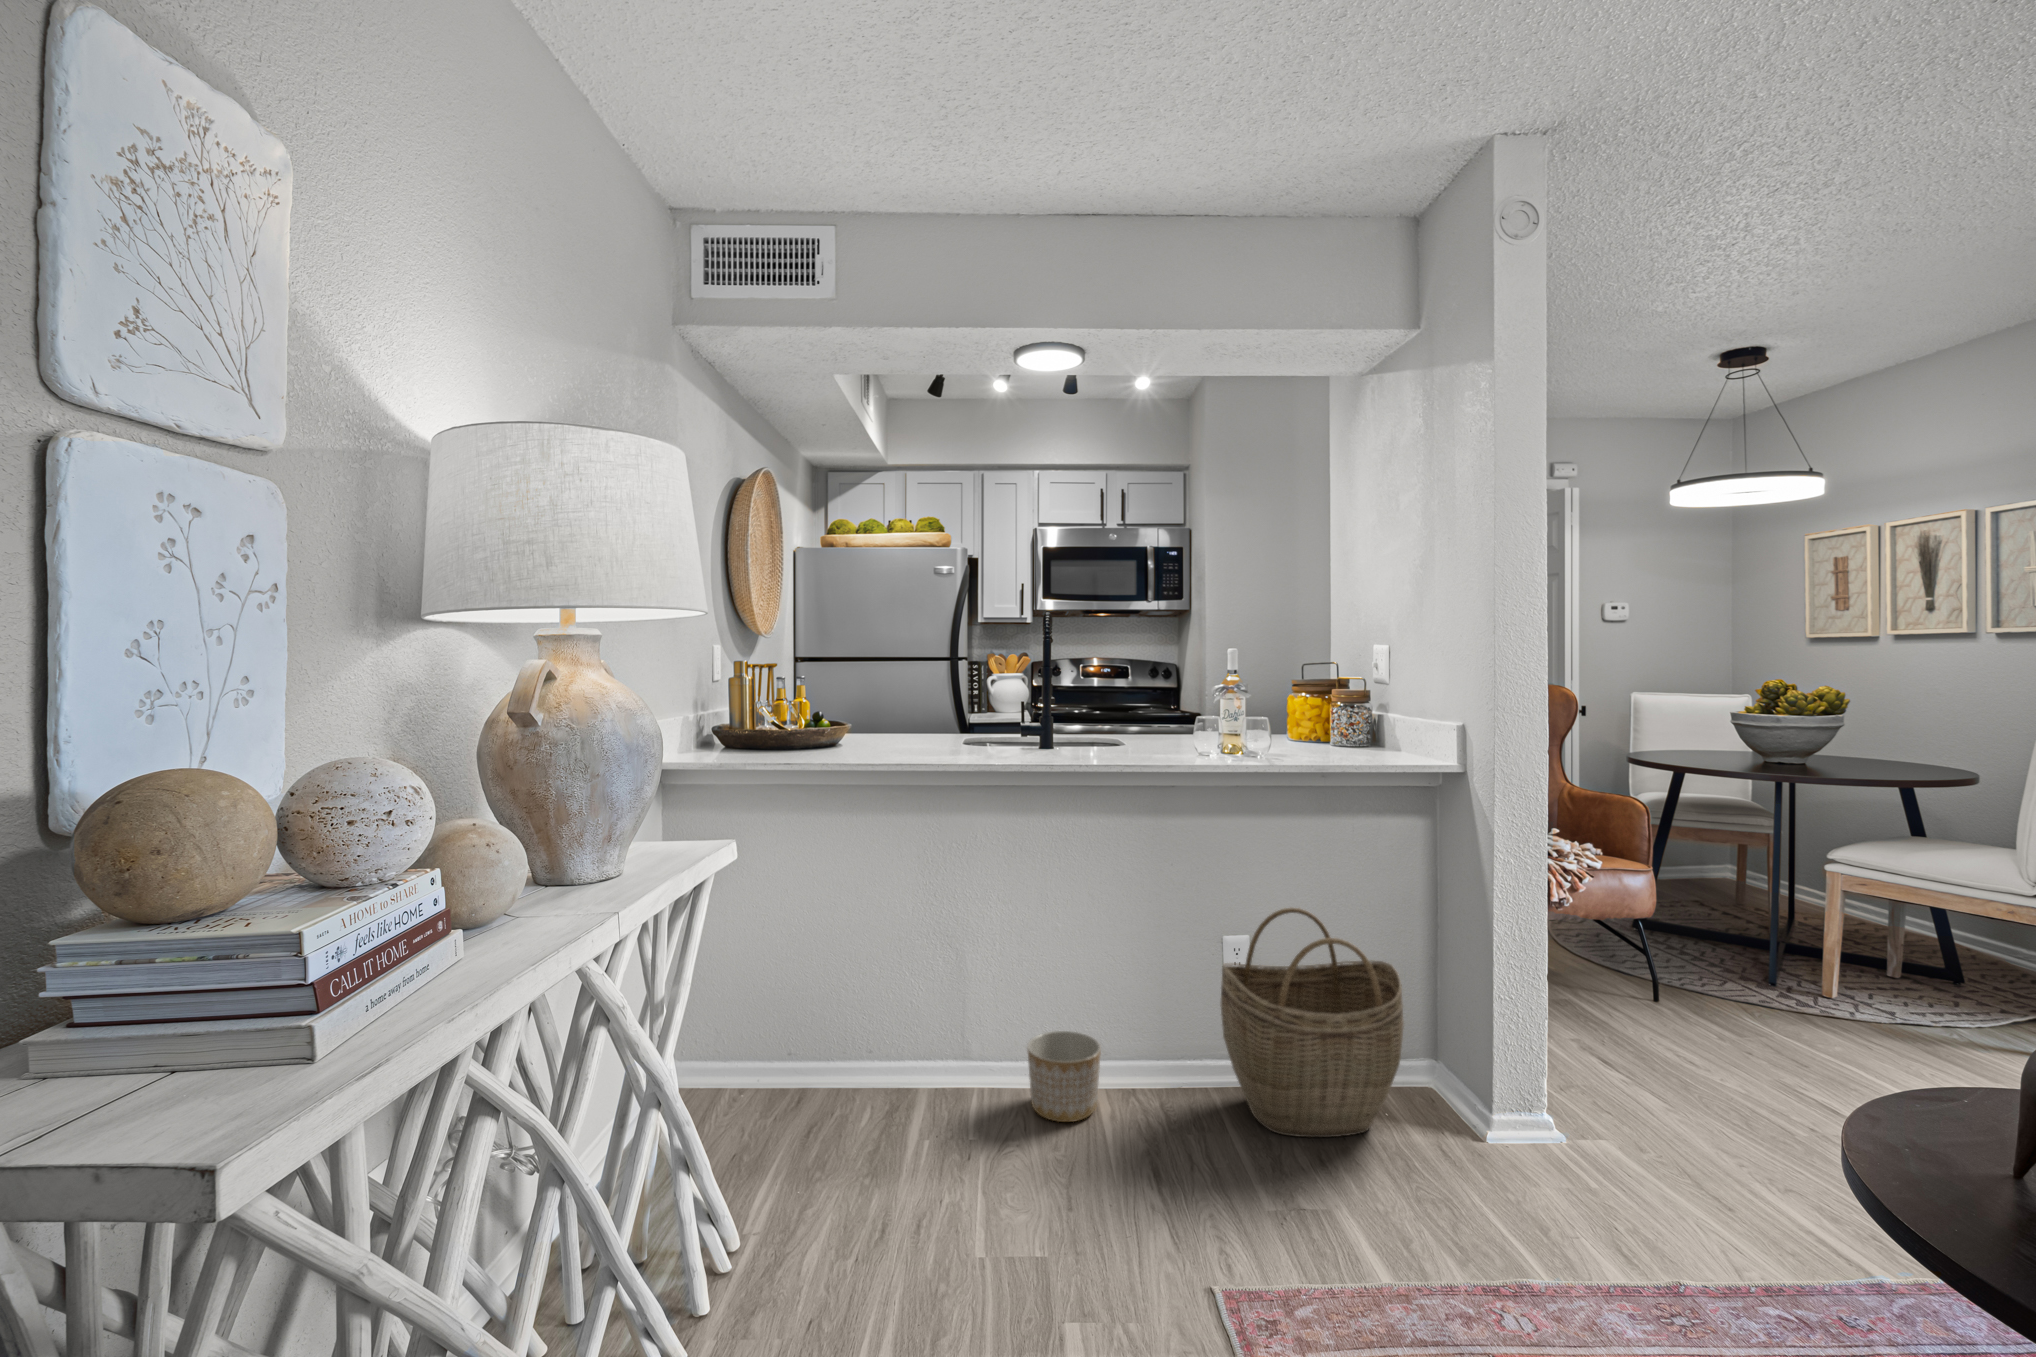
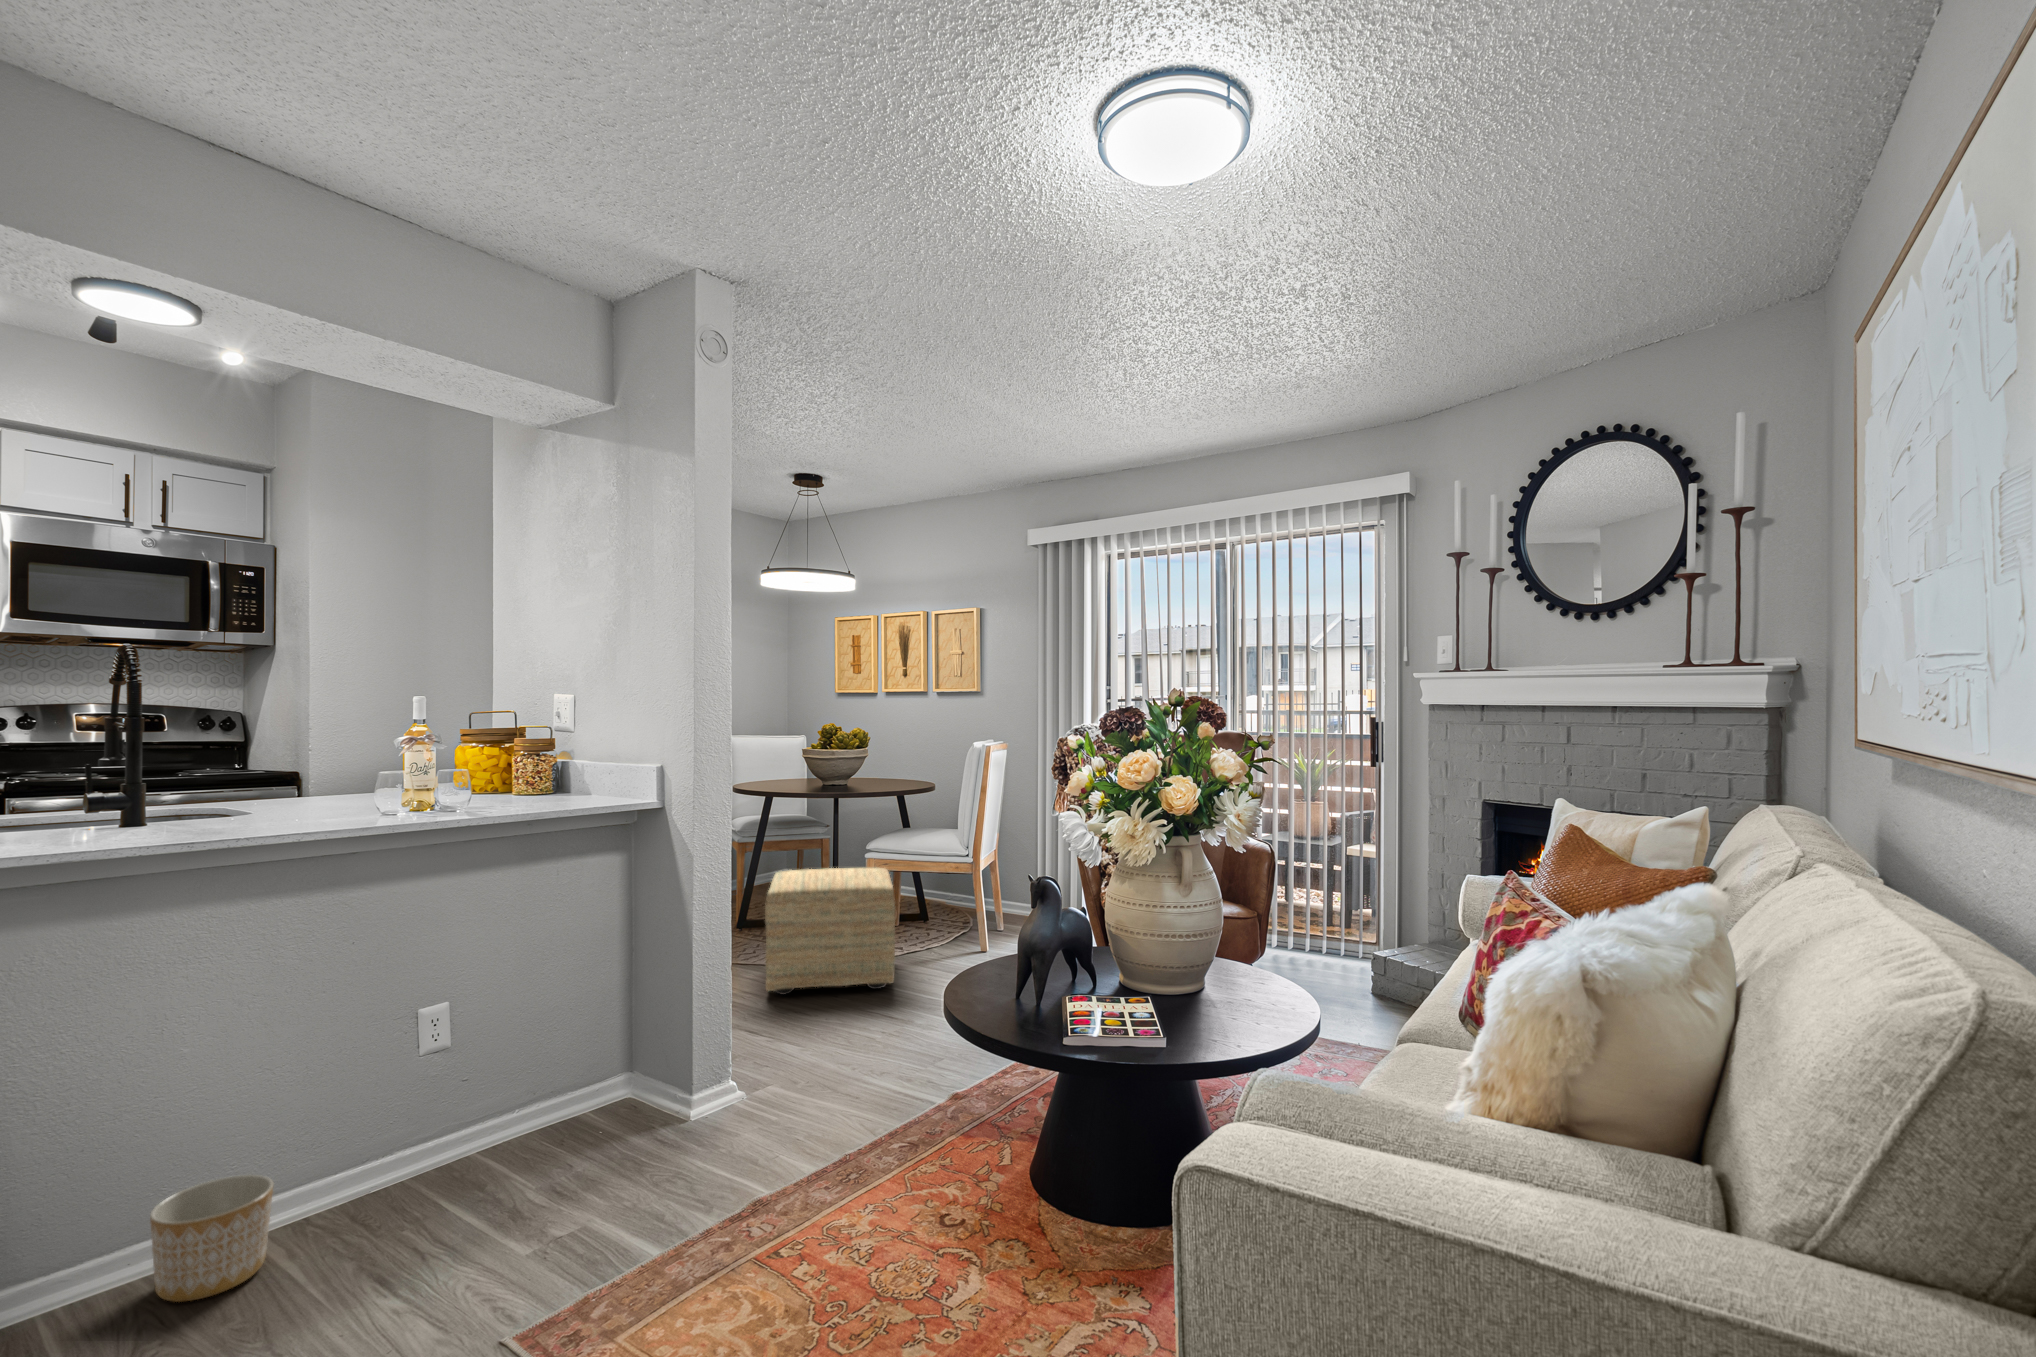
ottoman: none [1638,867,1860,1060] -> present [765,868,895,995]
woven basket: present [1220,908,1404,1137] -> none [428,958,624,1192]

